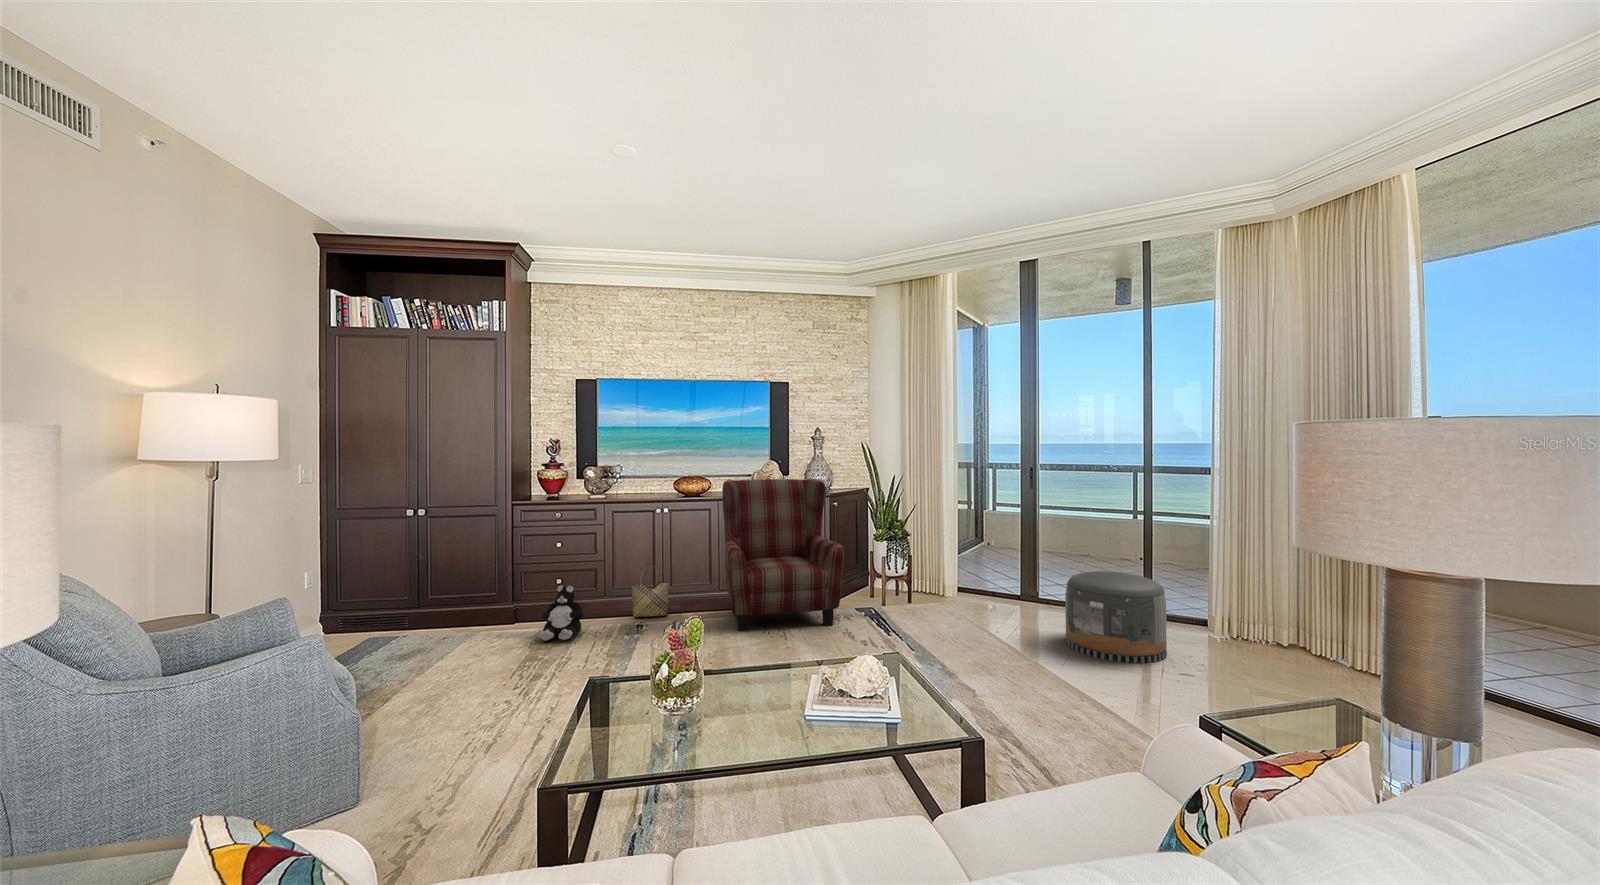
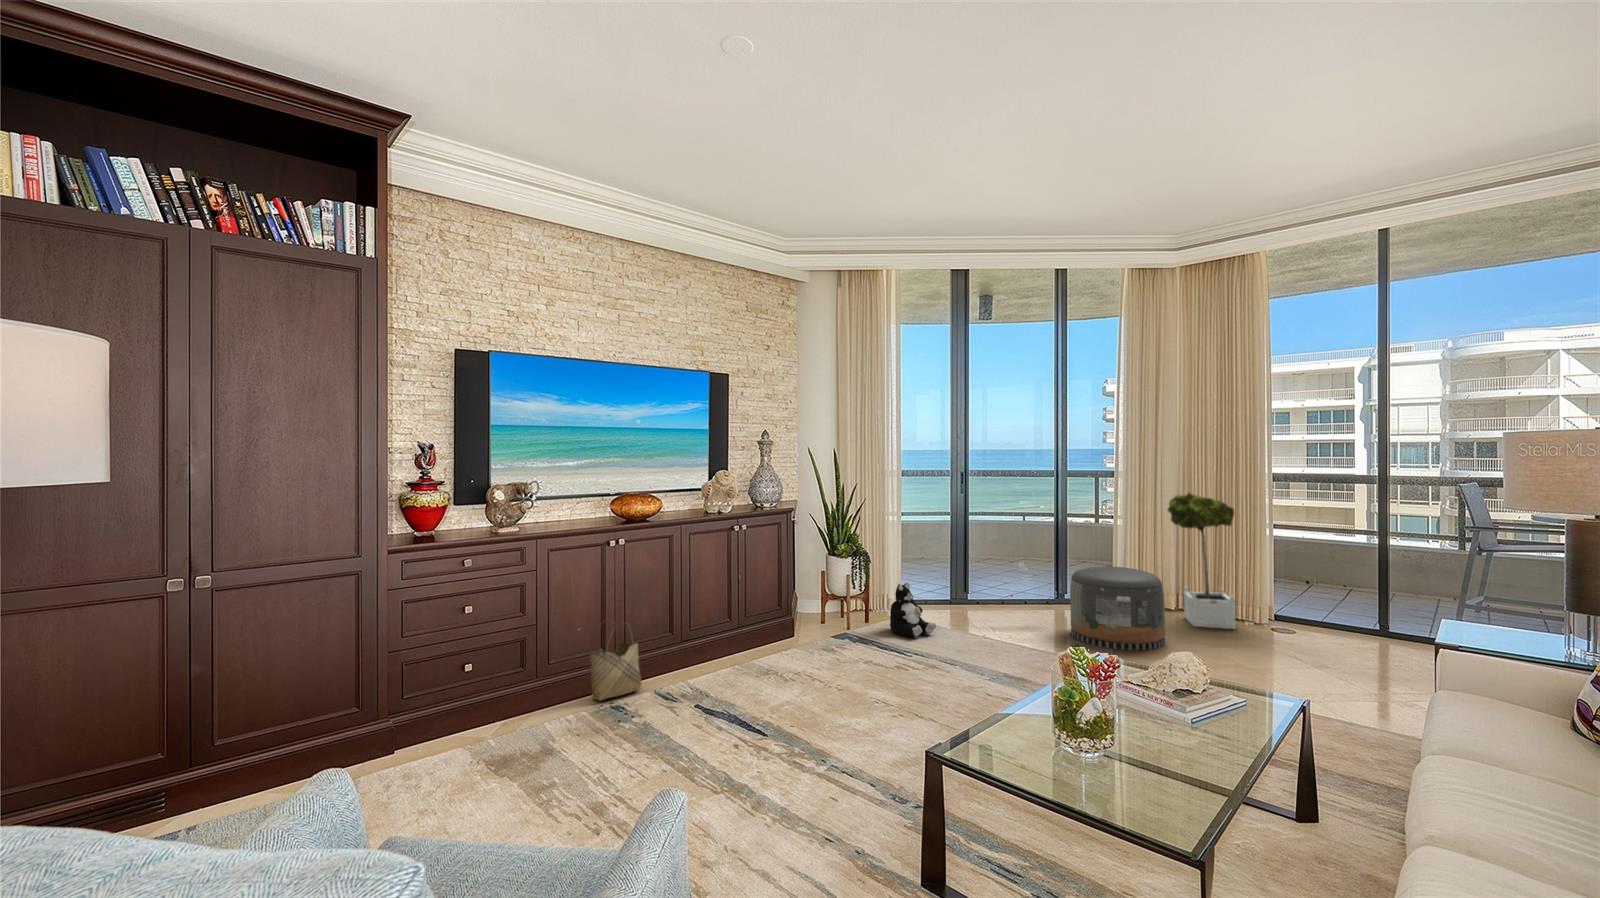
armchair: present [722,479,844,631] -> none [698,490,874,692]
potted tree: none [1220,498,1304,665] -> present [1168,493,1236,629]
plush toy: present [539,585,584,641] -> present [890,583,936,637]

